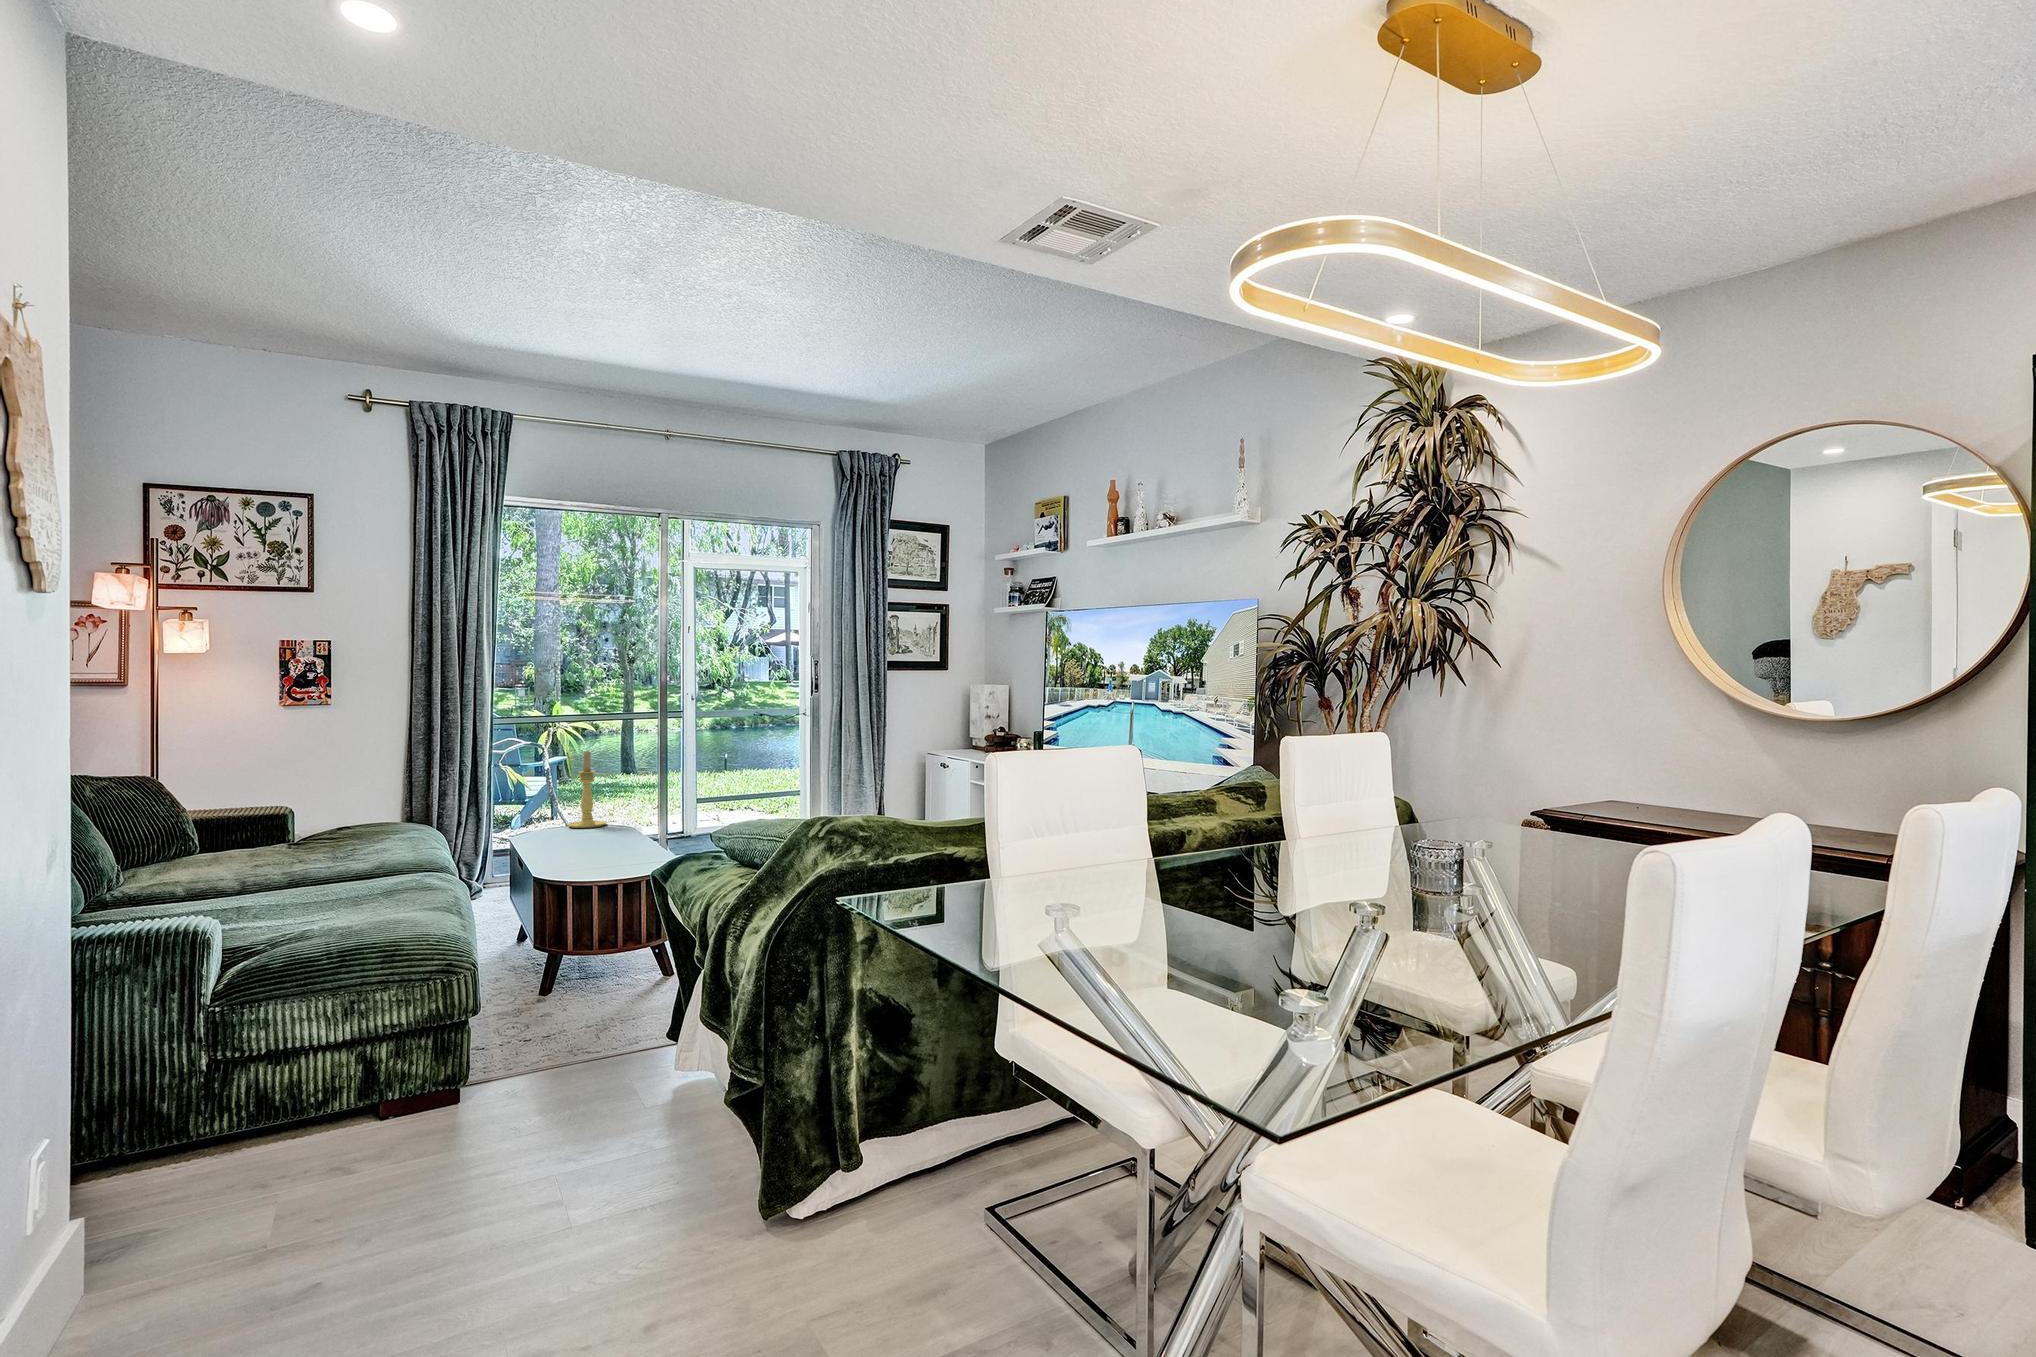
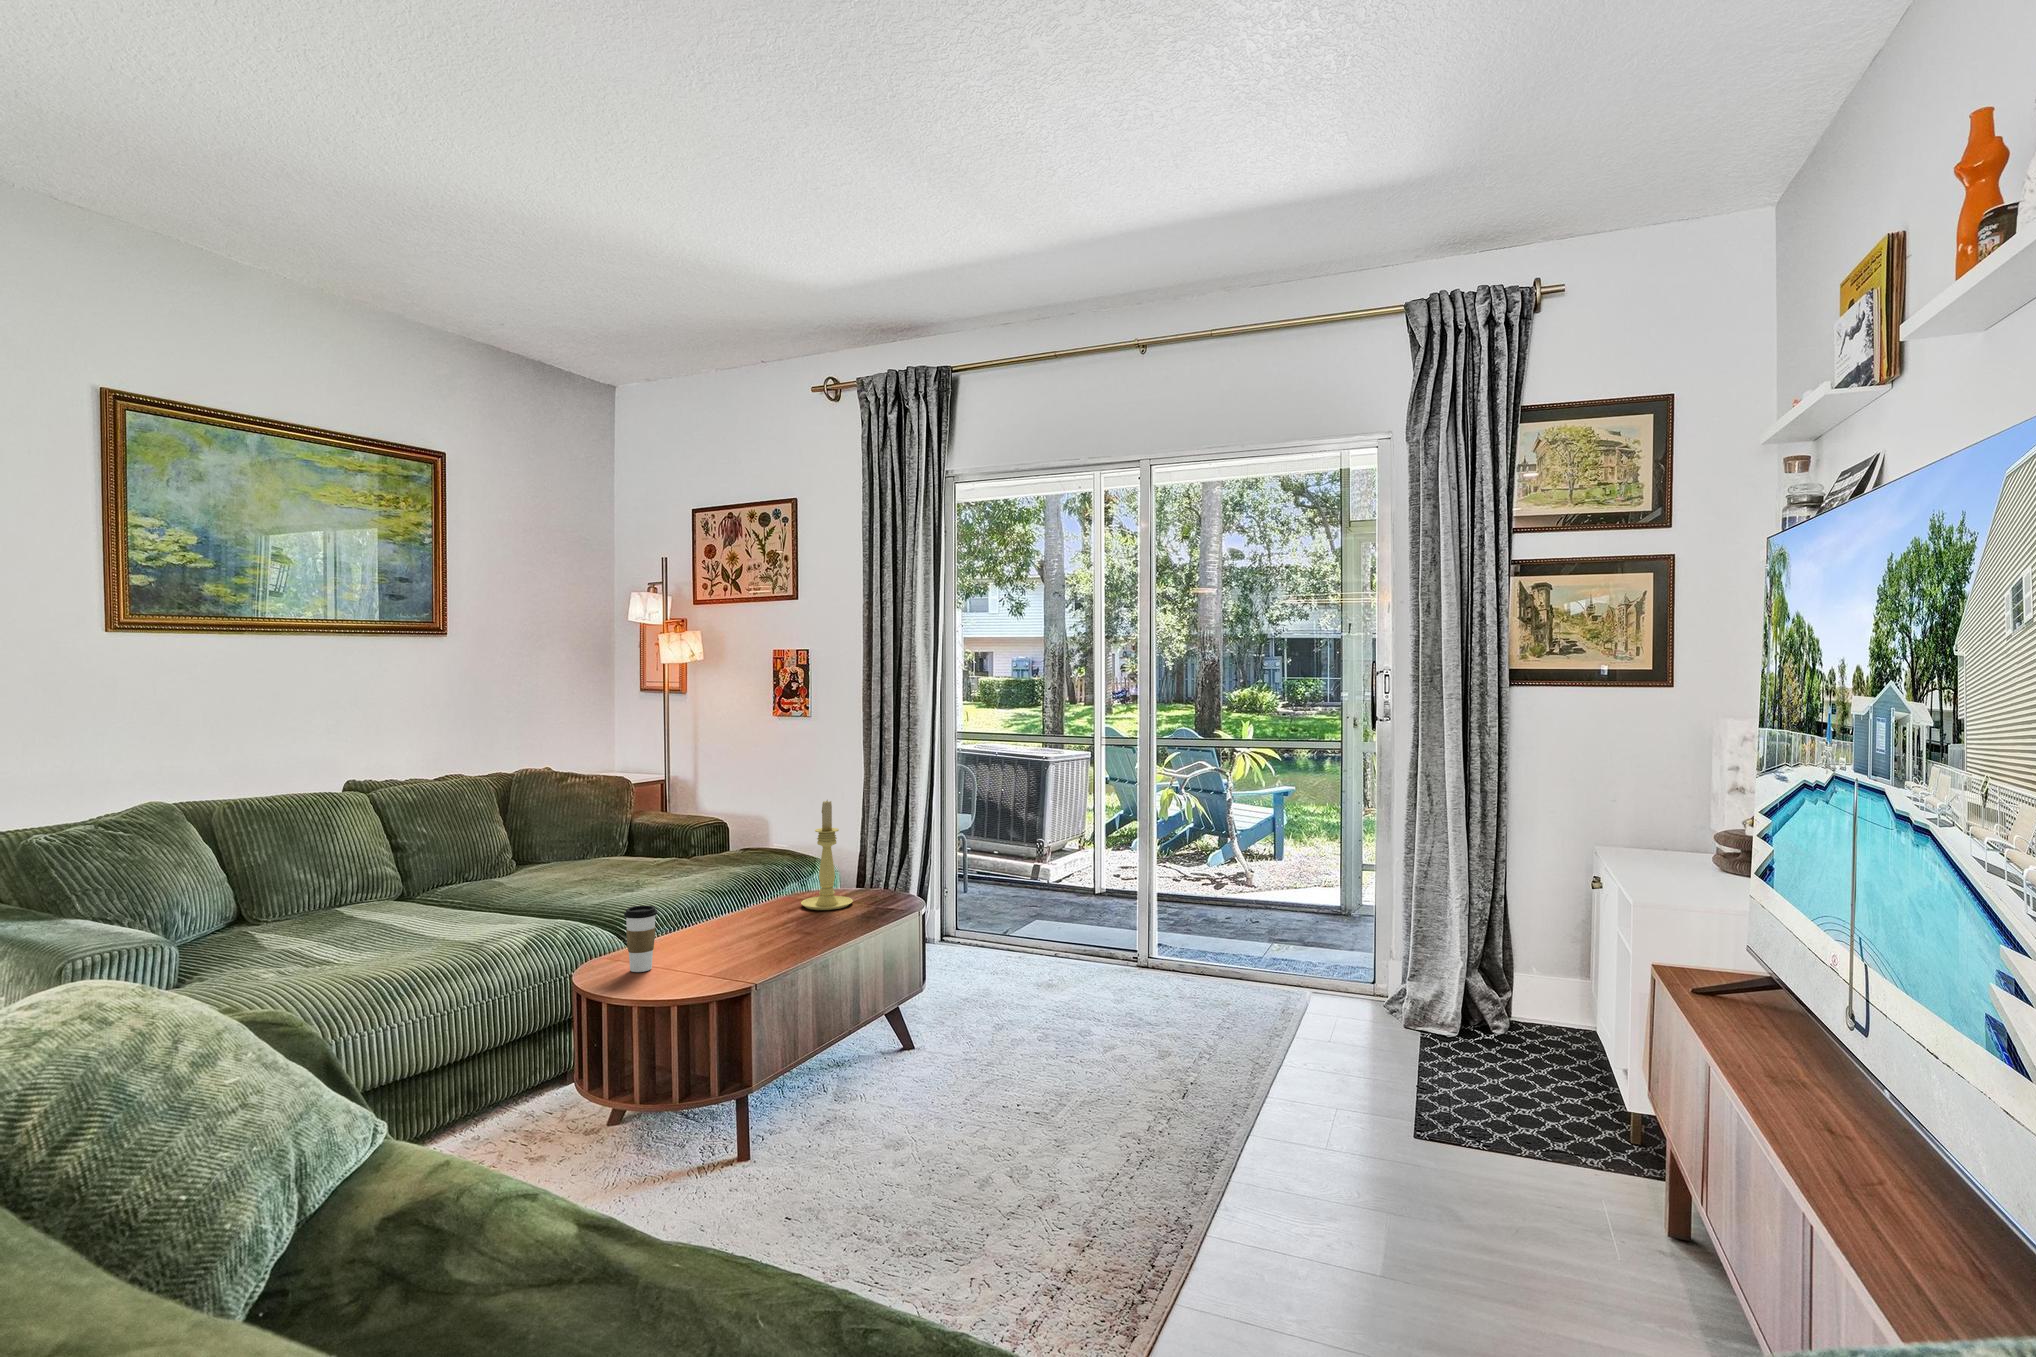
coffee cup: none [605,809,627,851] -> present [624,906,657,972]

